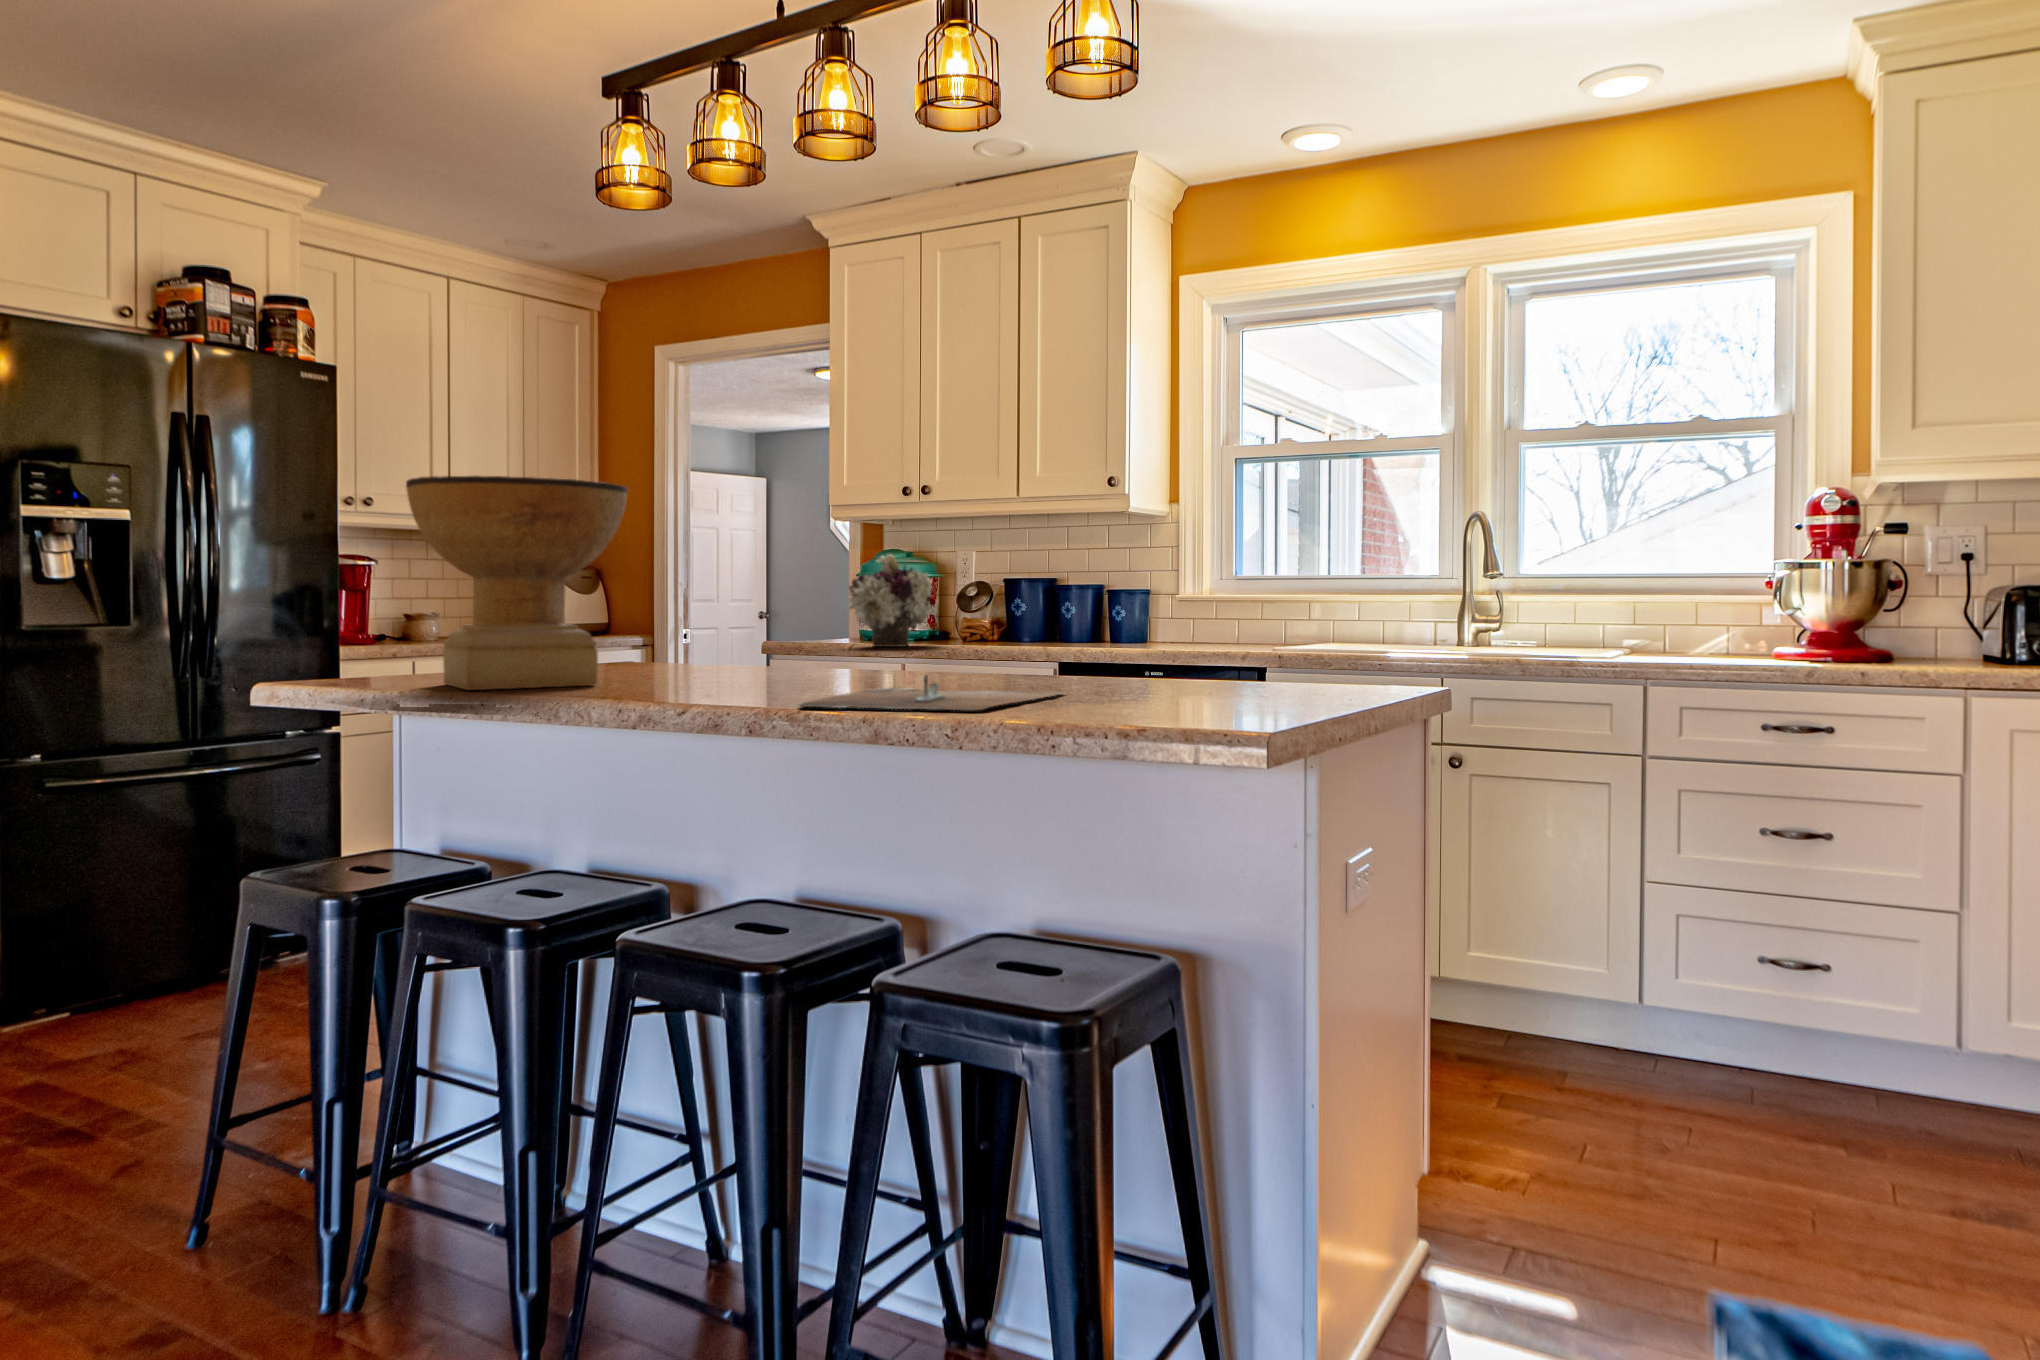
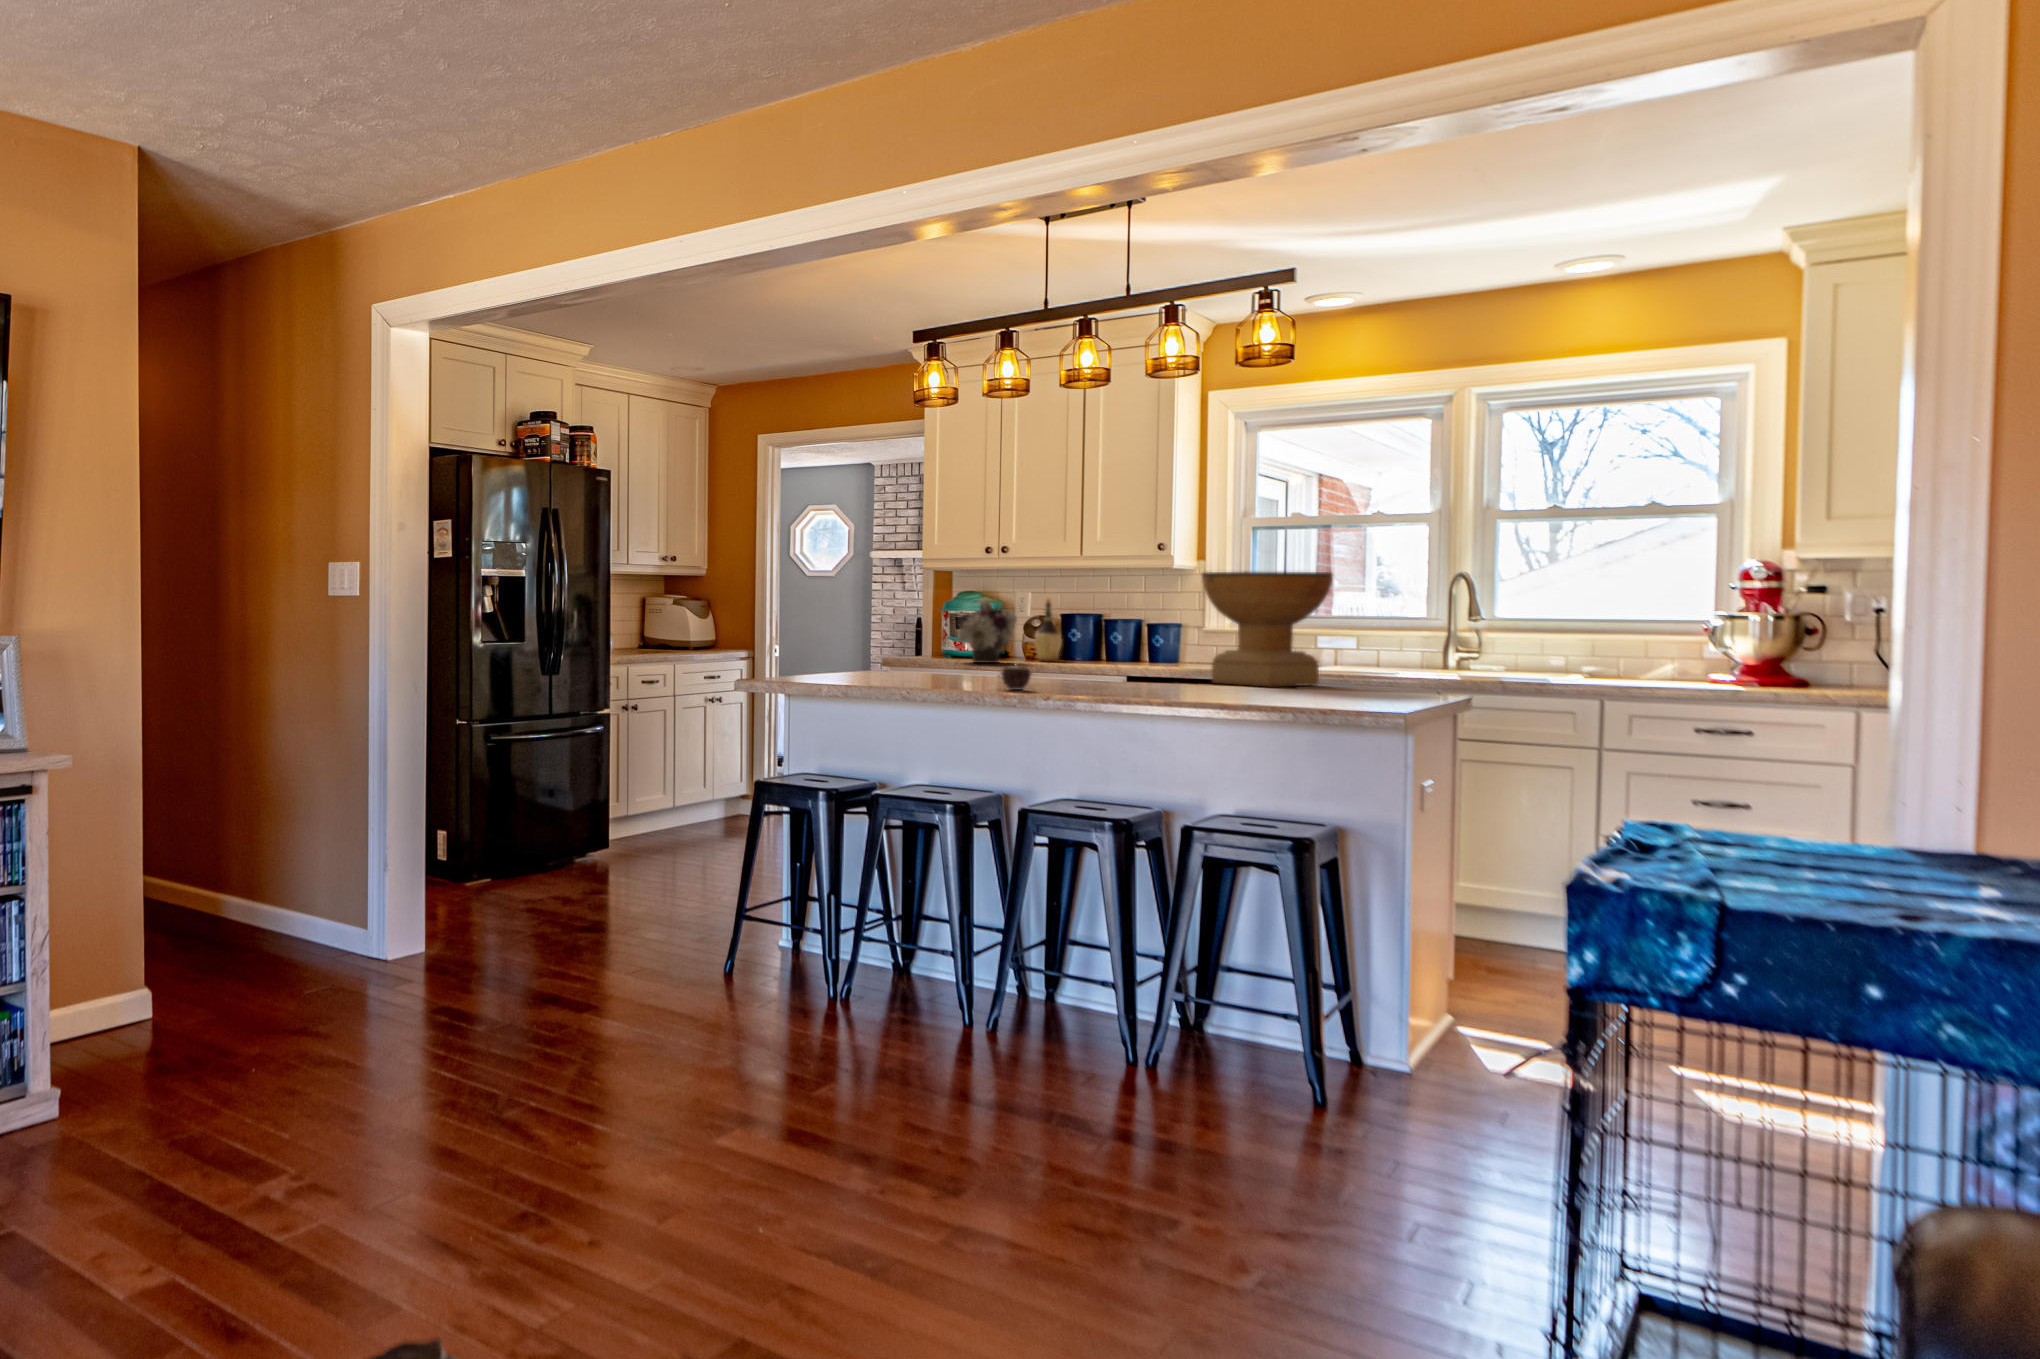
decorative bowl: present [406,476,628,690] -> present [1202,571,1333,686]
wine bottle: none [970,557,1005,642] -> present [1035,599,1061,661]
candle: none [705,638,756,688] -> present [1001,666,1031,690]
cutting board: present [800,675,1062,710] -> none [1100,685,1239,704]

